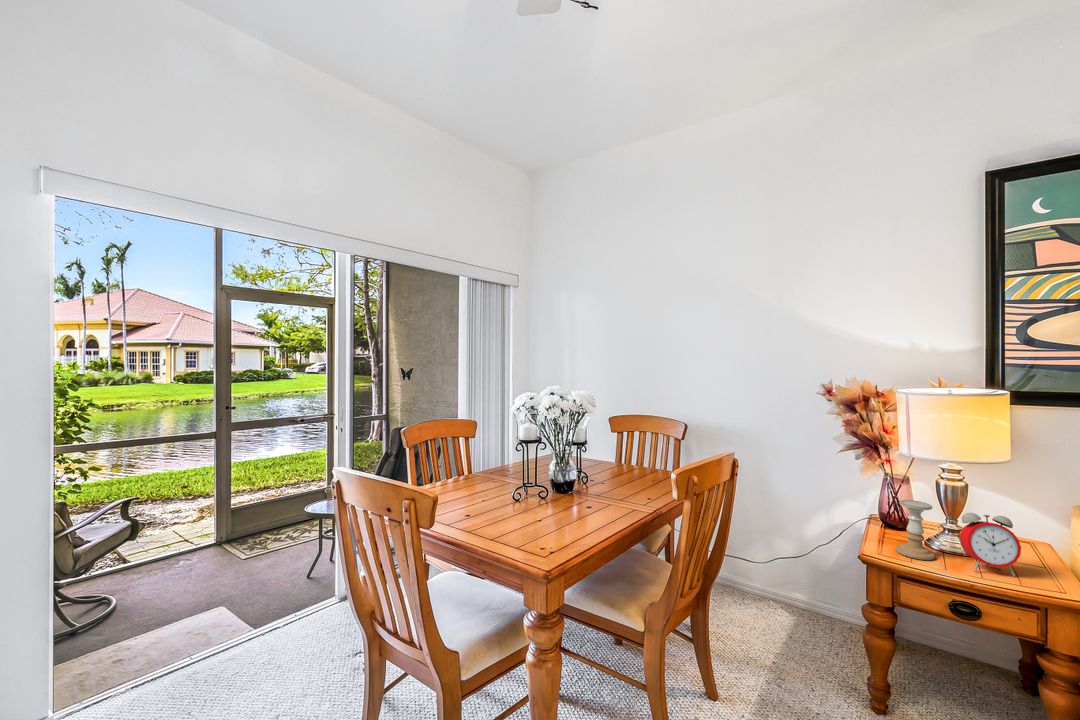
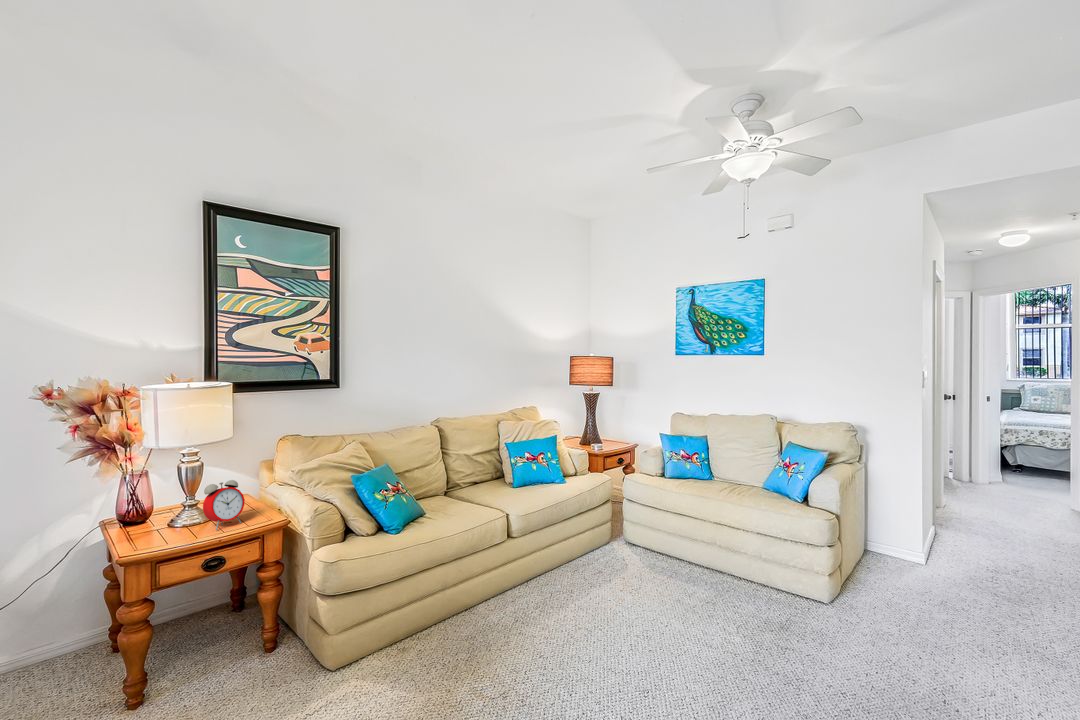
candle holder: present [896,500,935,560] -> none [148,488,184,542]

